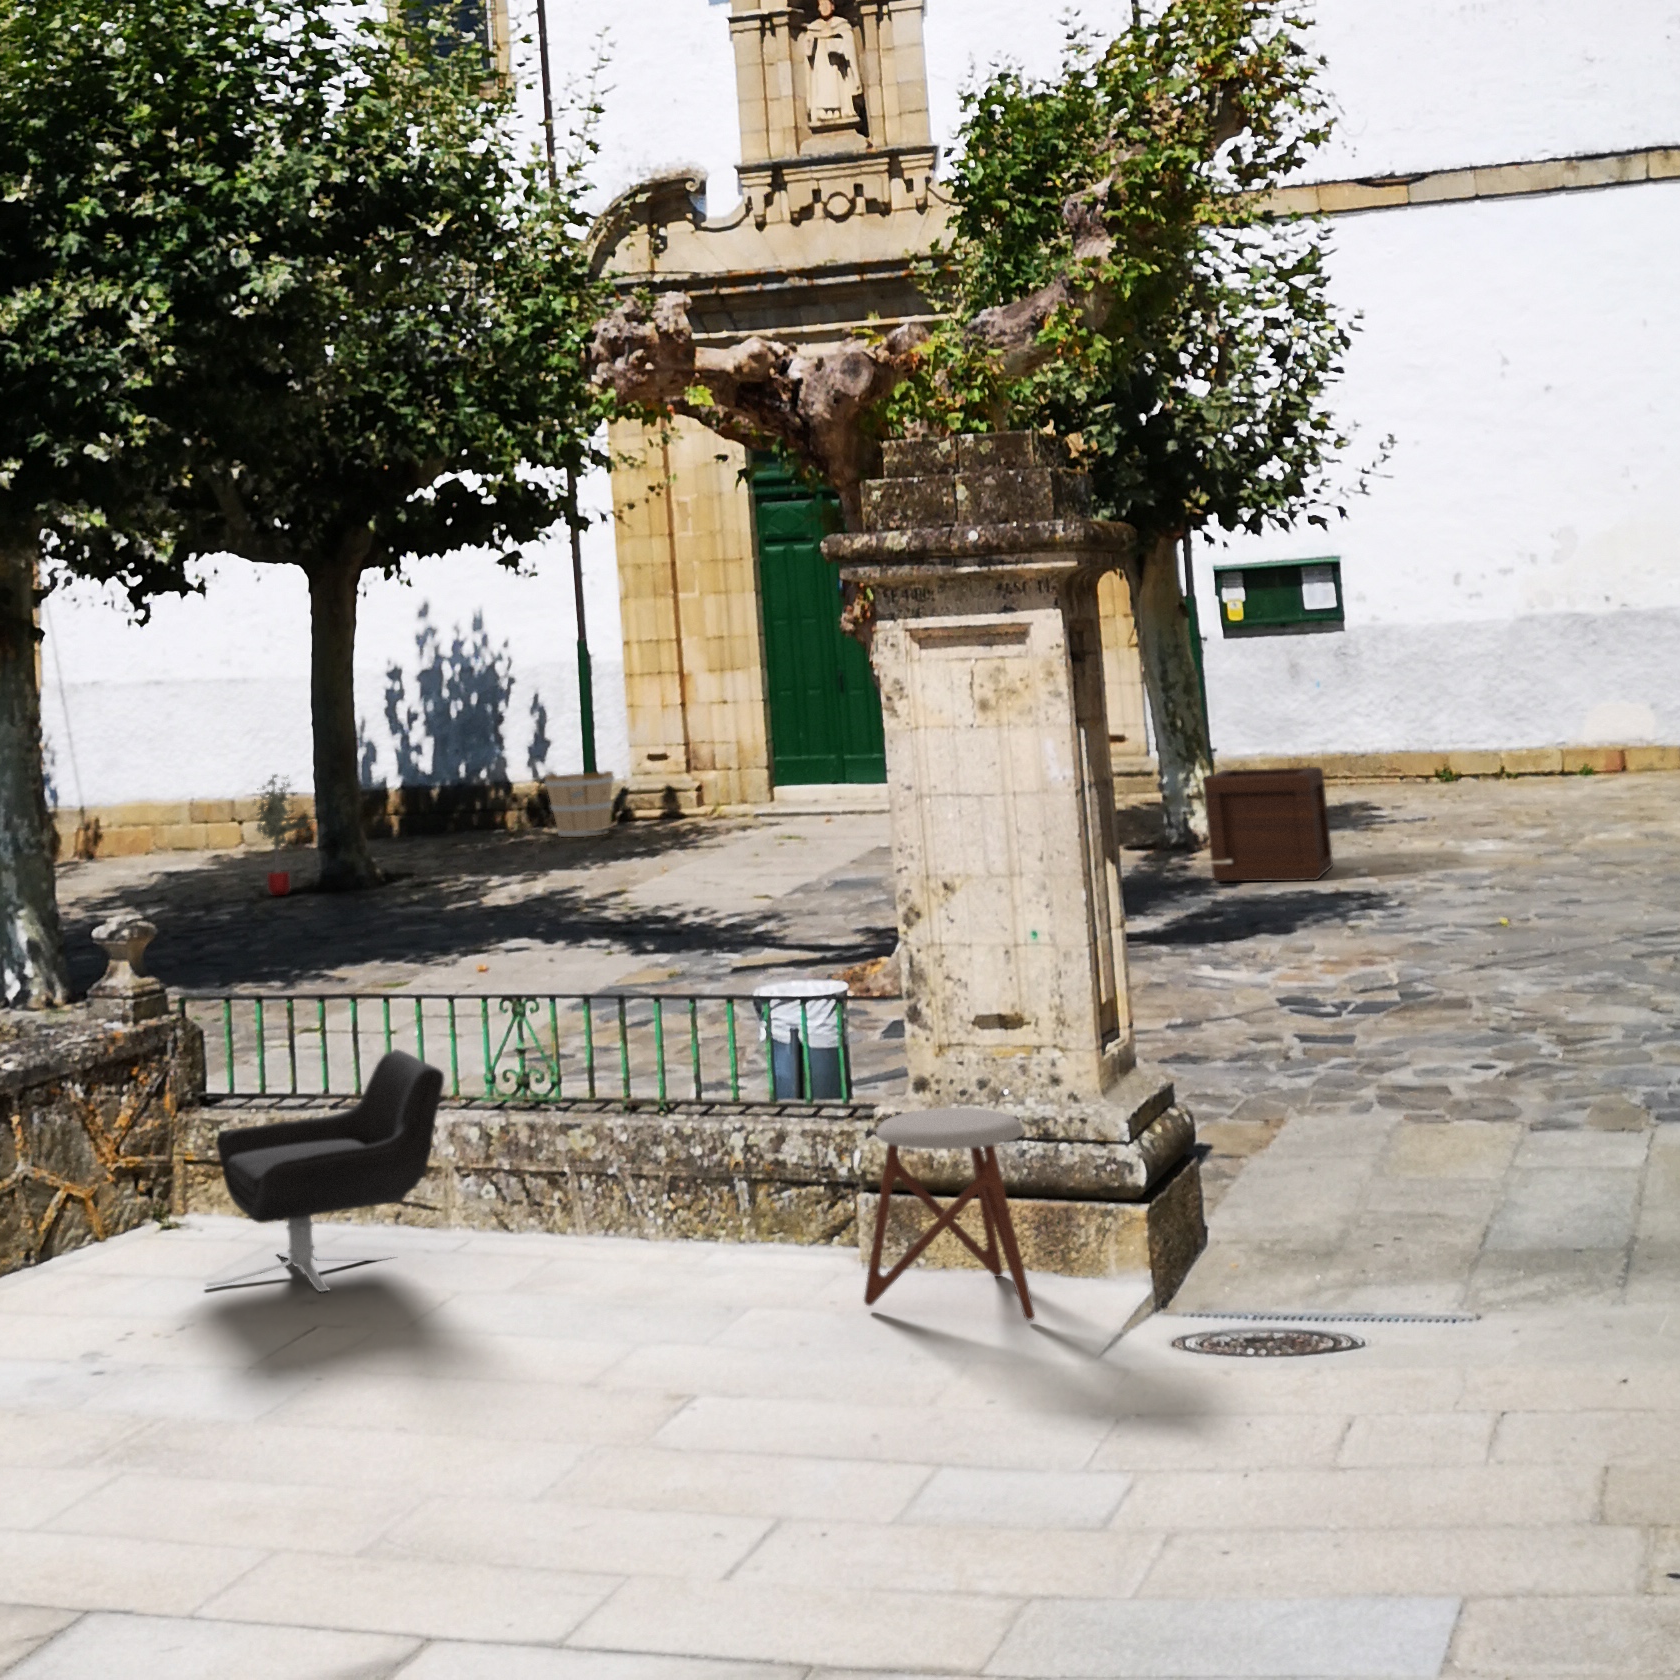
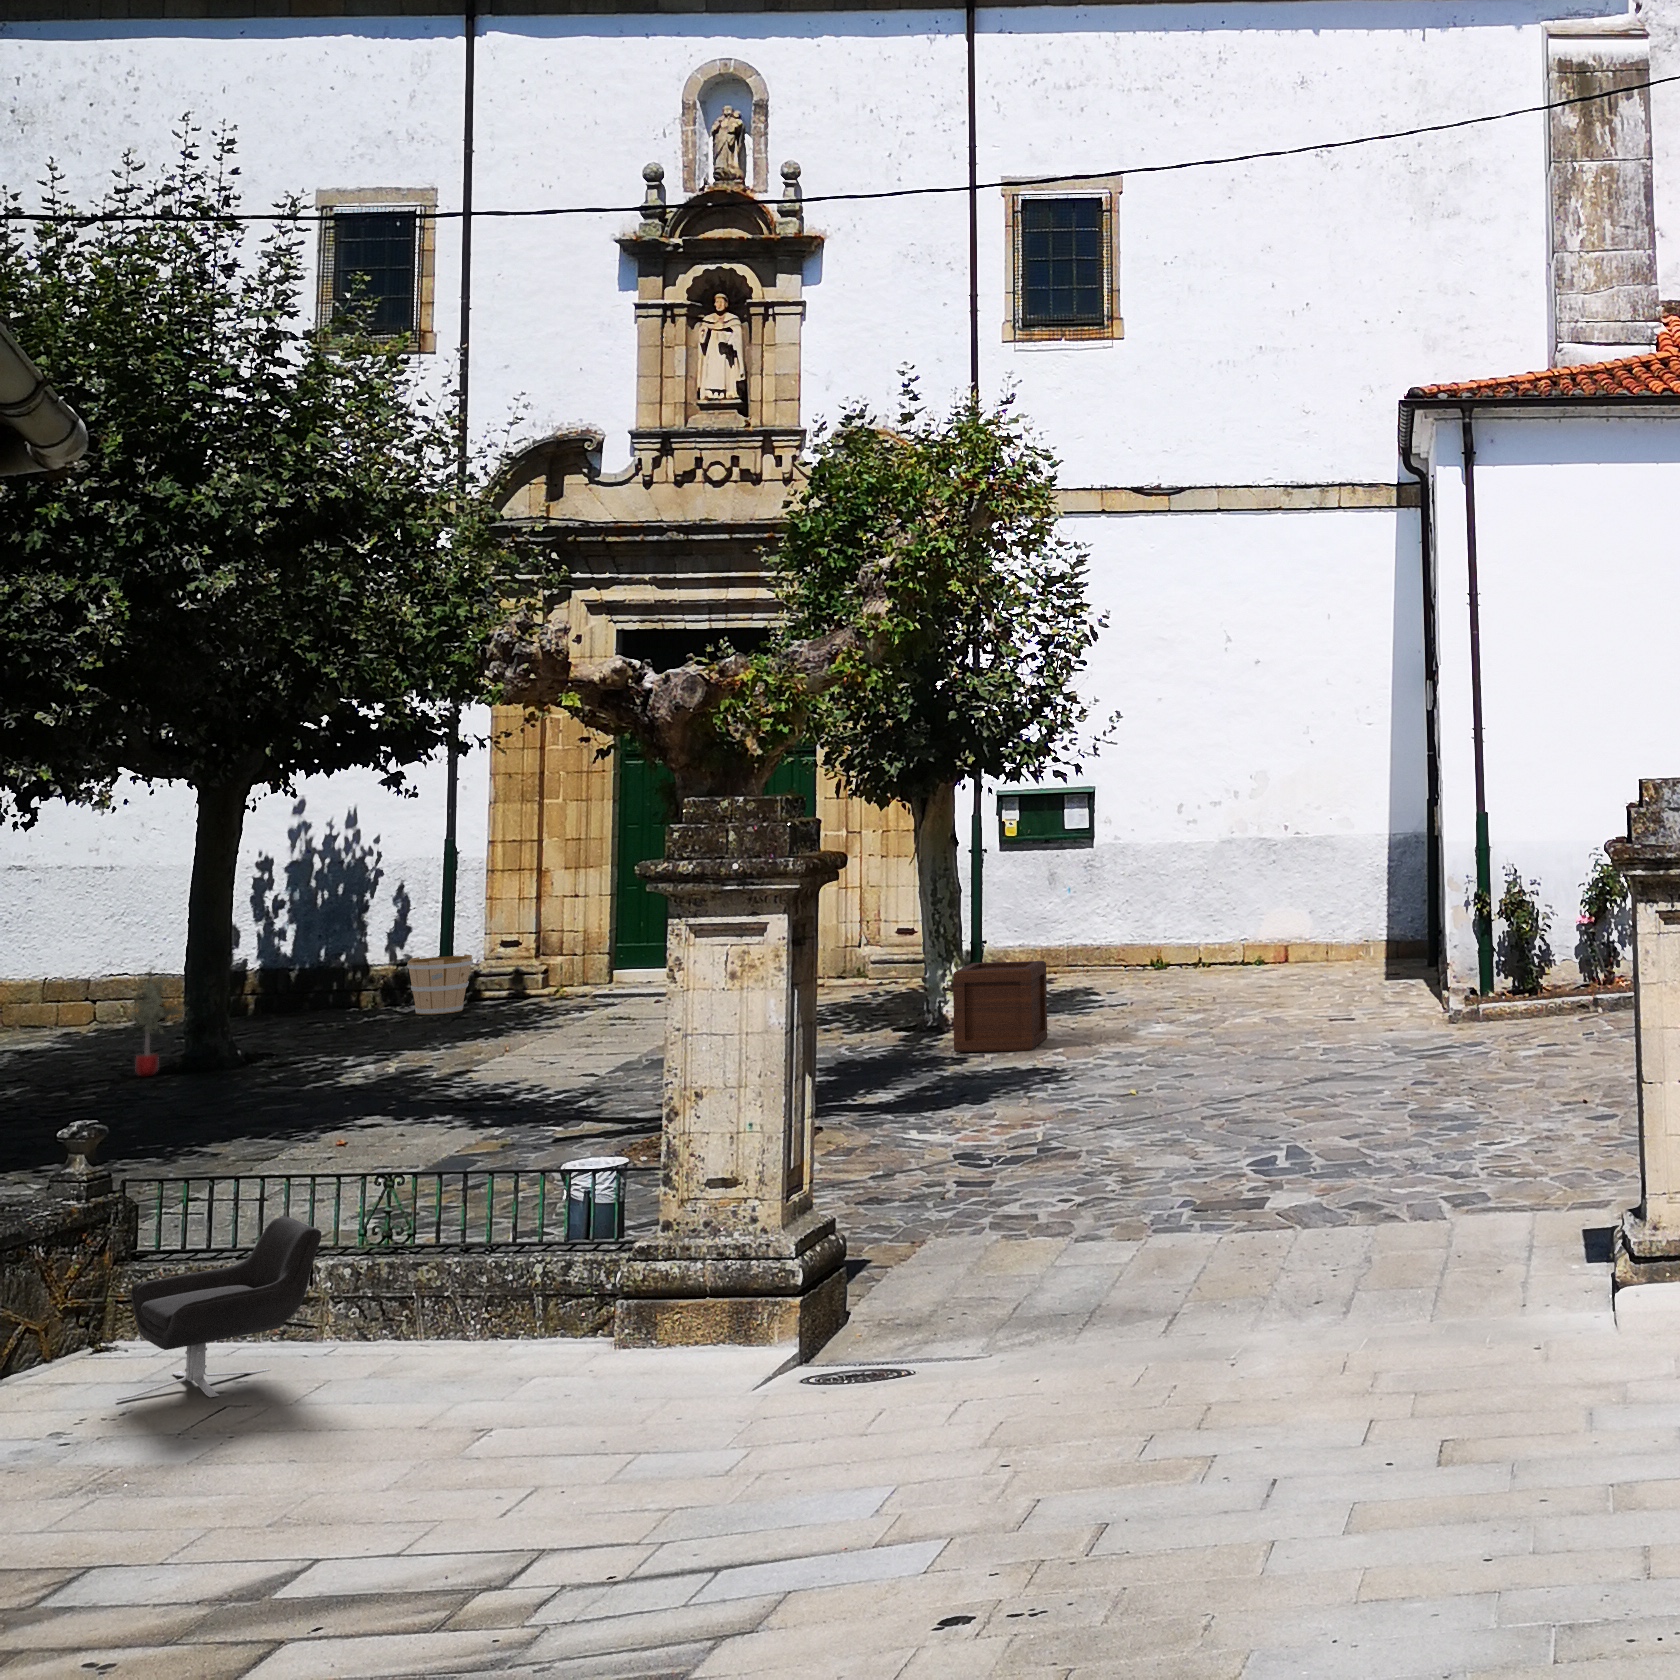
stool: present [864,1108,1035,1320] -> none [612,1240,730,1377]

